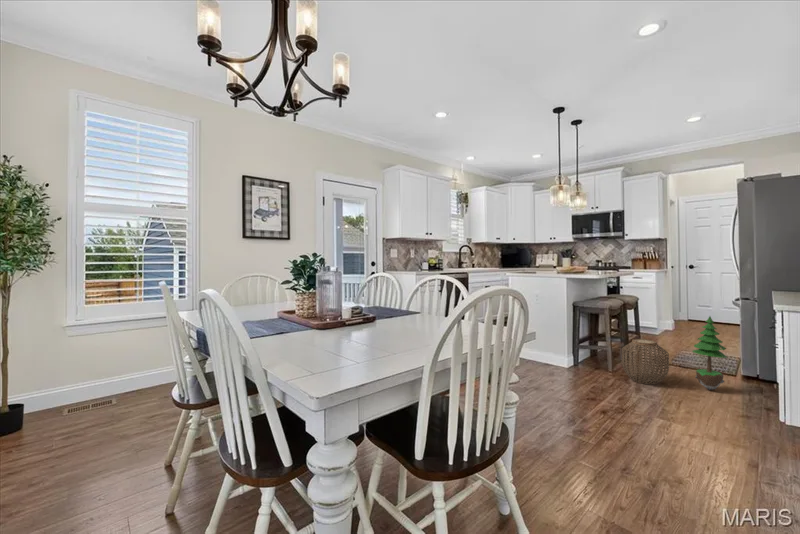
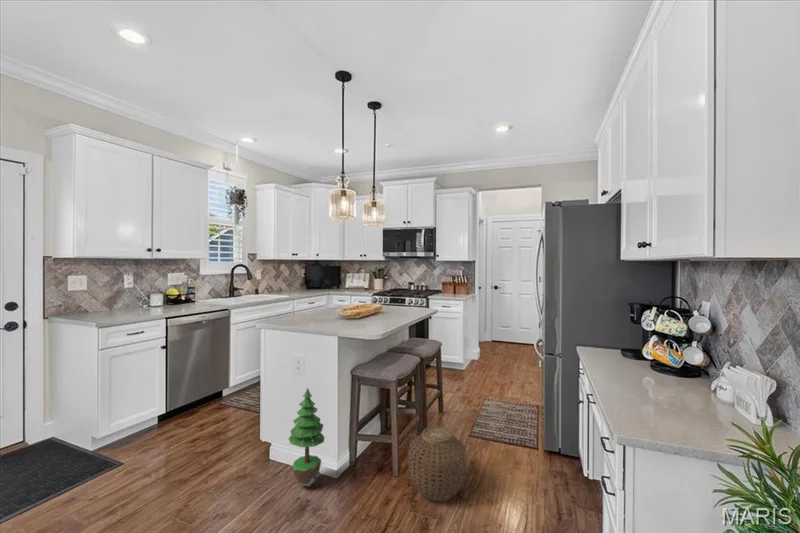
potted tree: present [693,317,727,390] -> present [289,388,324,486]

